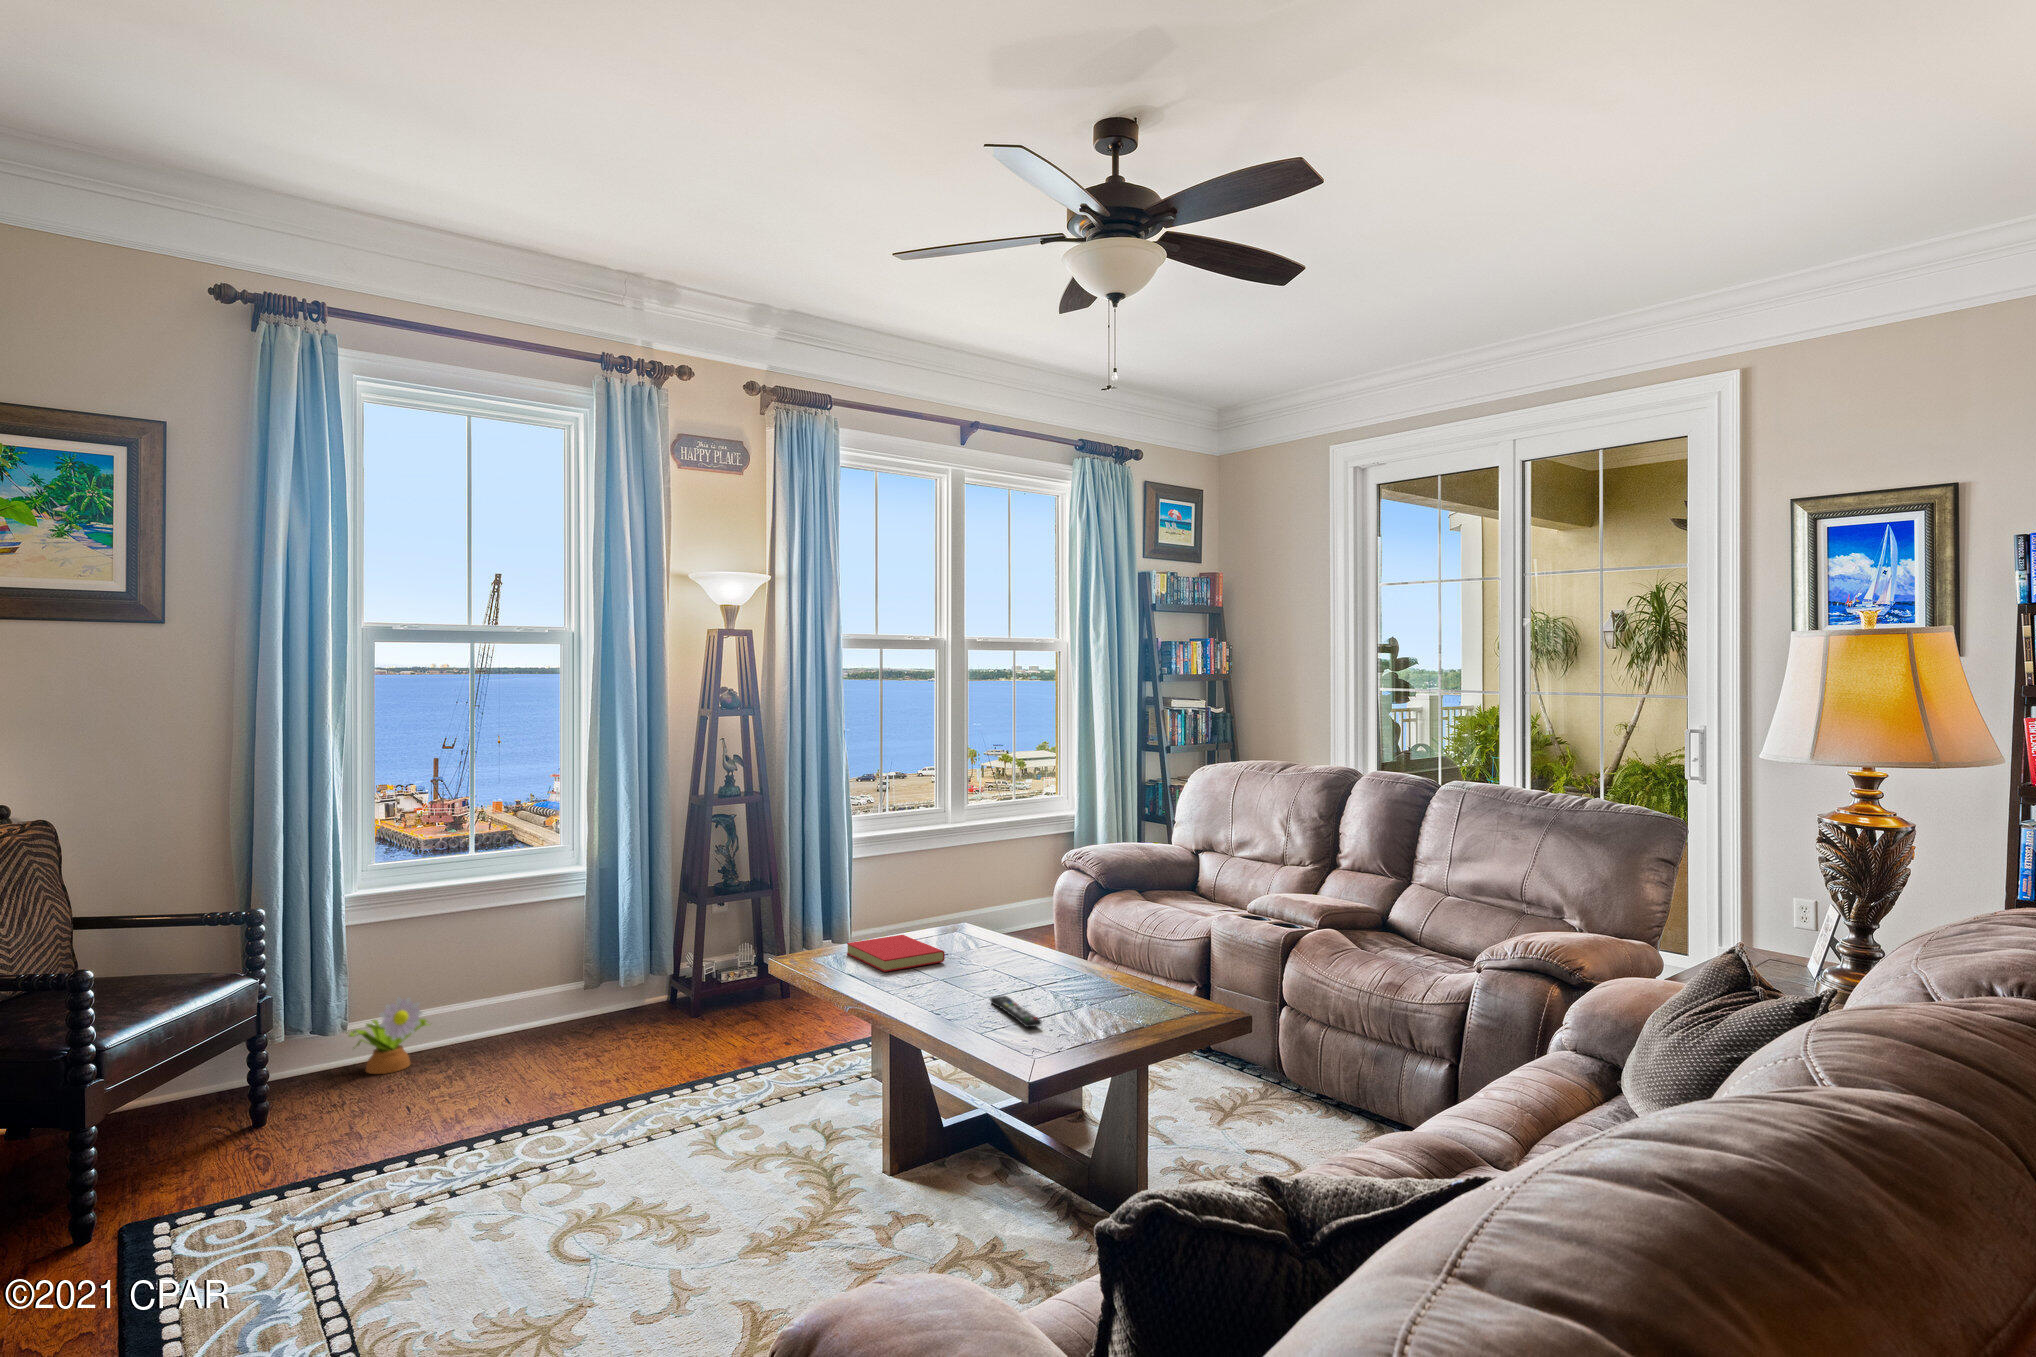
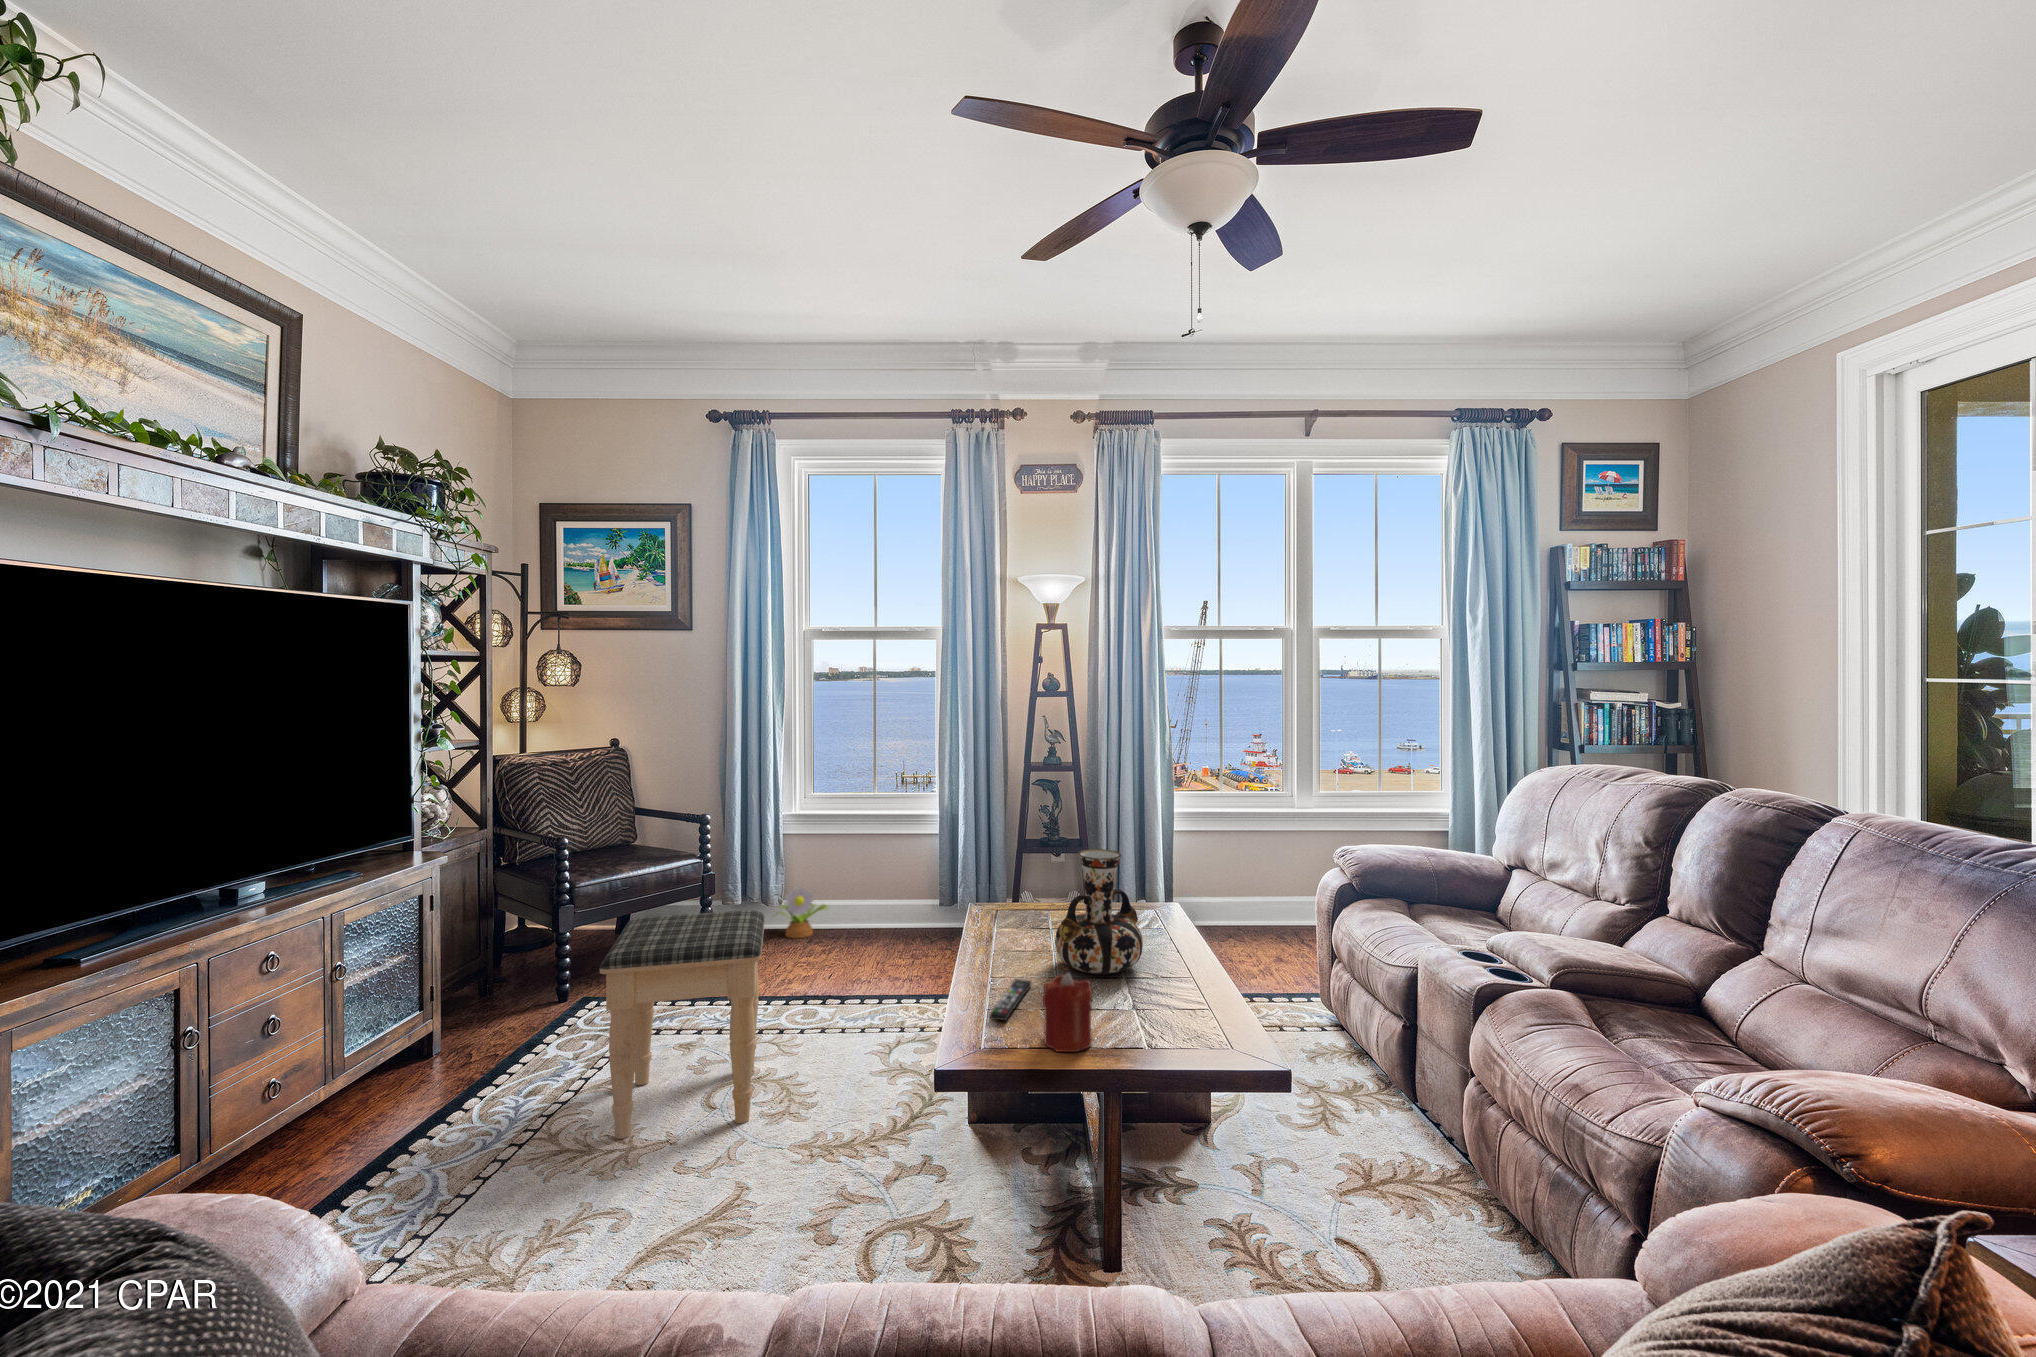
vase: none [984,865,1067,983] -> present [1055,849,1143,974]
book: present [847,935,945,972] -> none [993,901,1060,935]
candle: none [1084,965,1129,1034] -> present [1043,973,1092,1052]
footstool: none [428,1001,689,1311] -> present [600,910,765,1139]

